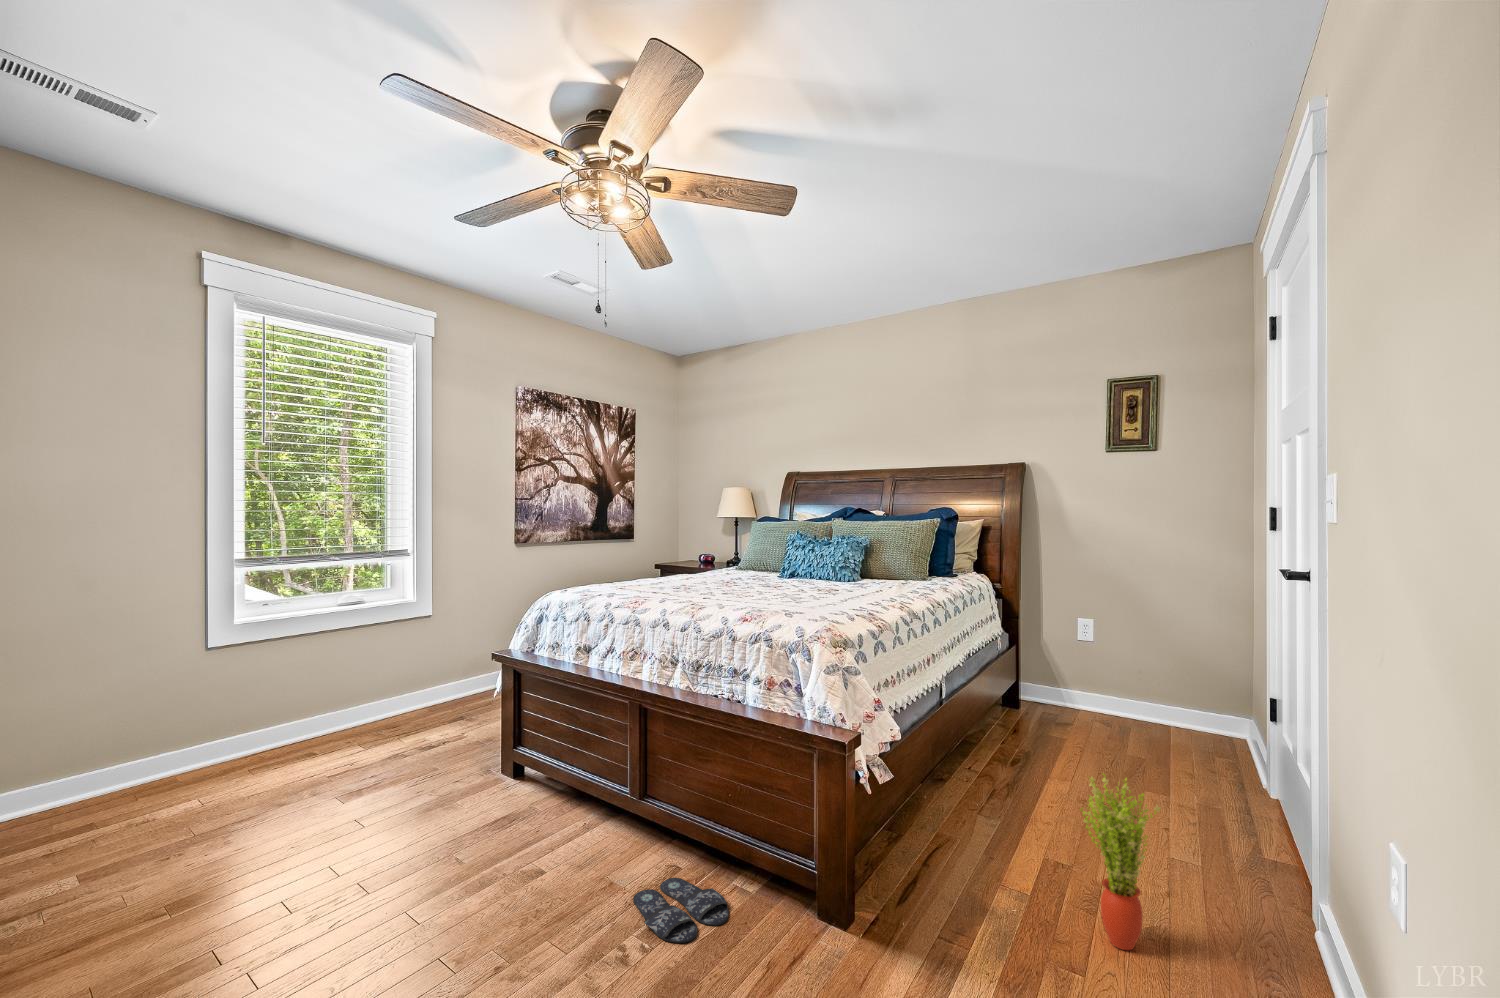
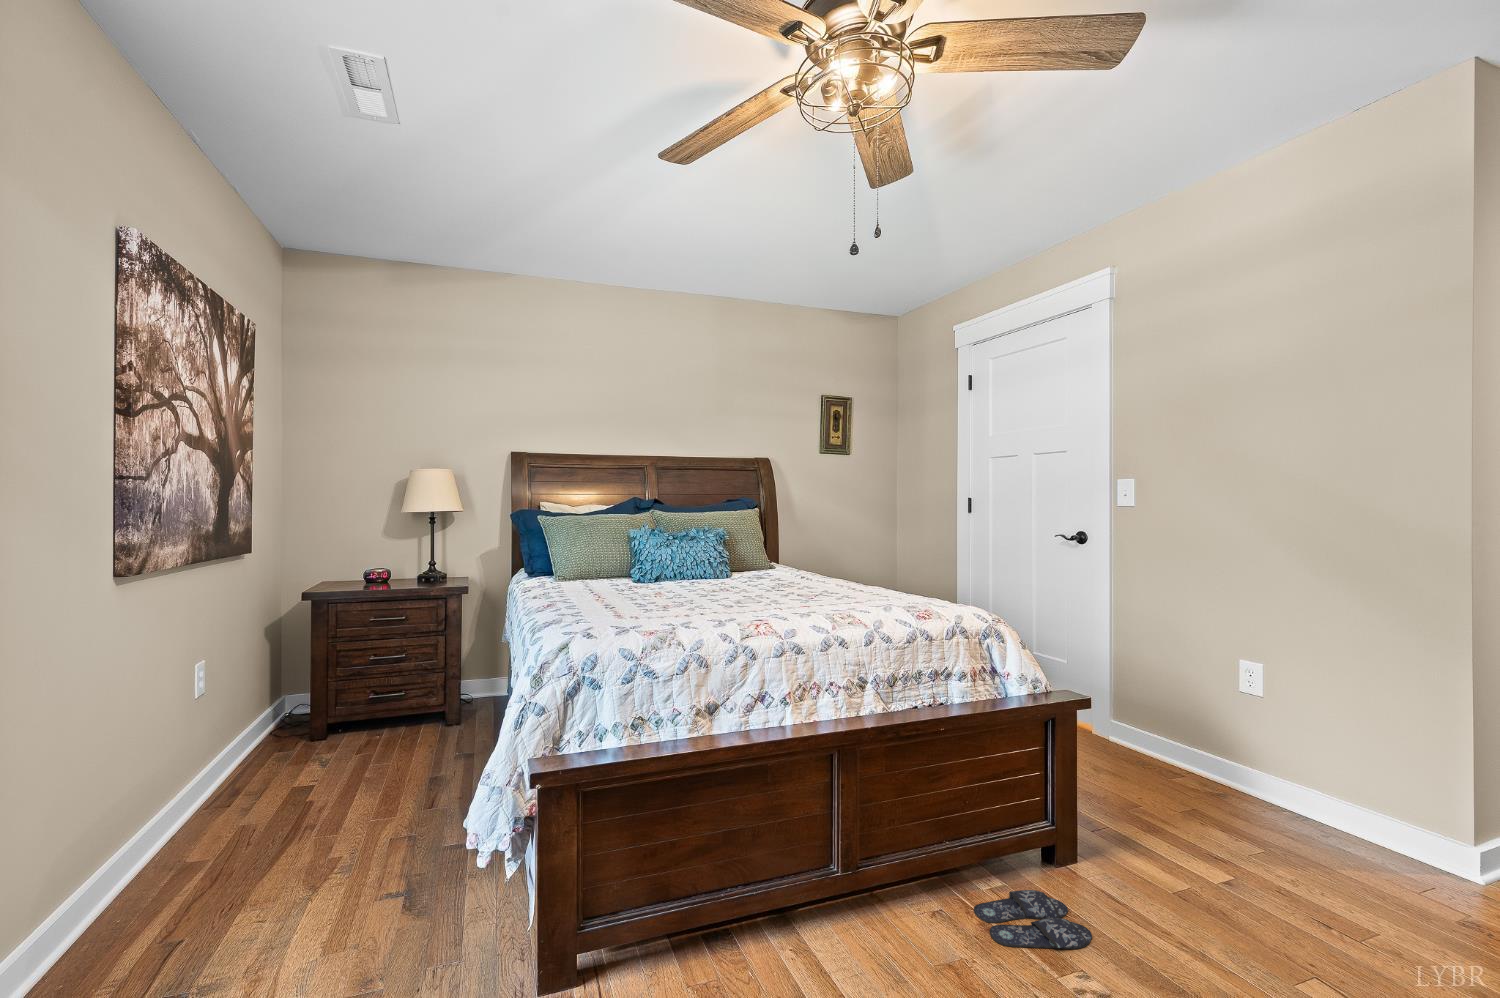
potted plant: present [1080,775,1161,950] -> none [1118,673,1158,782]

